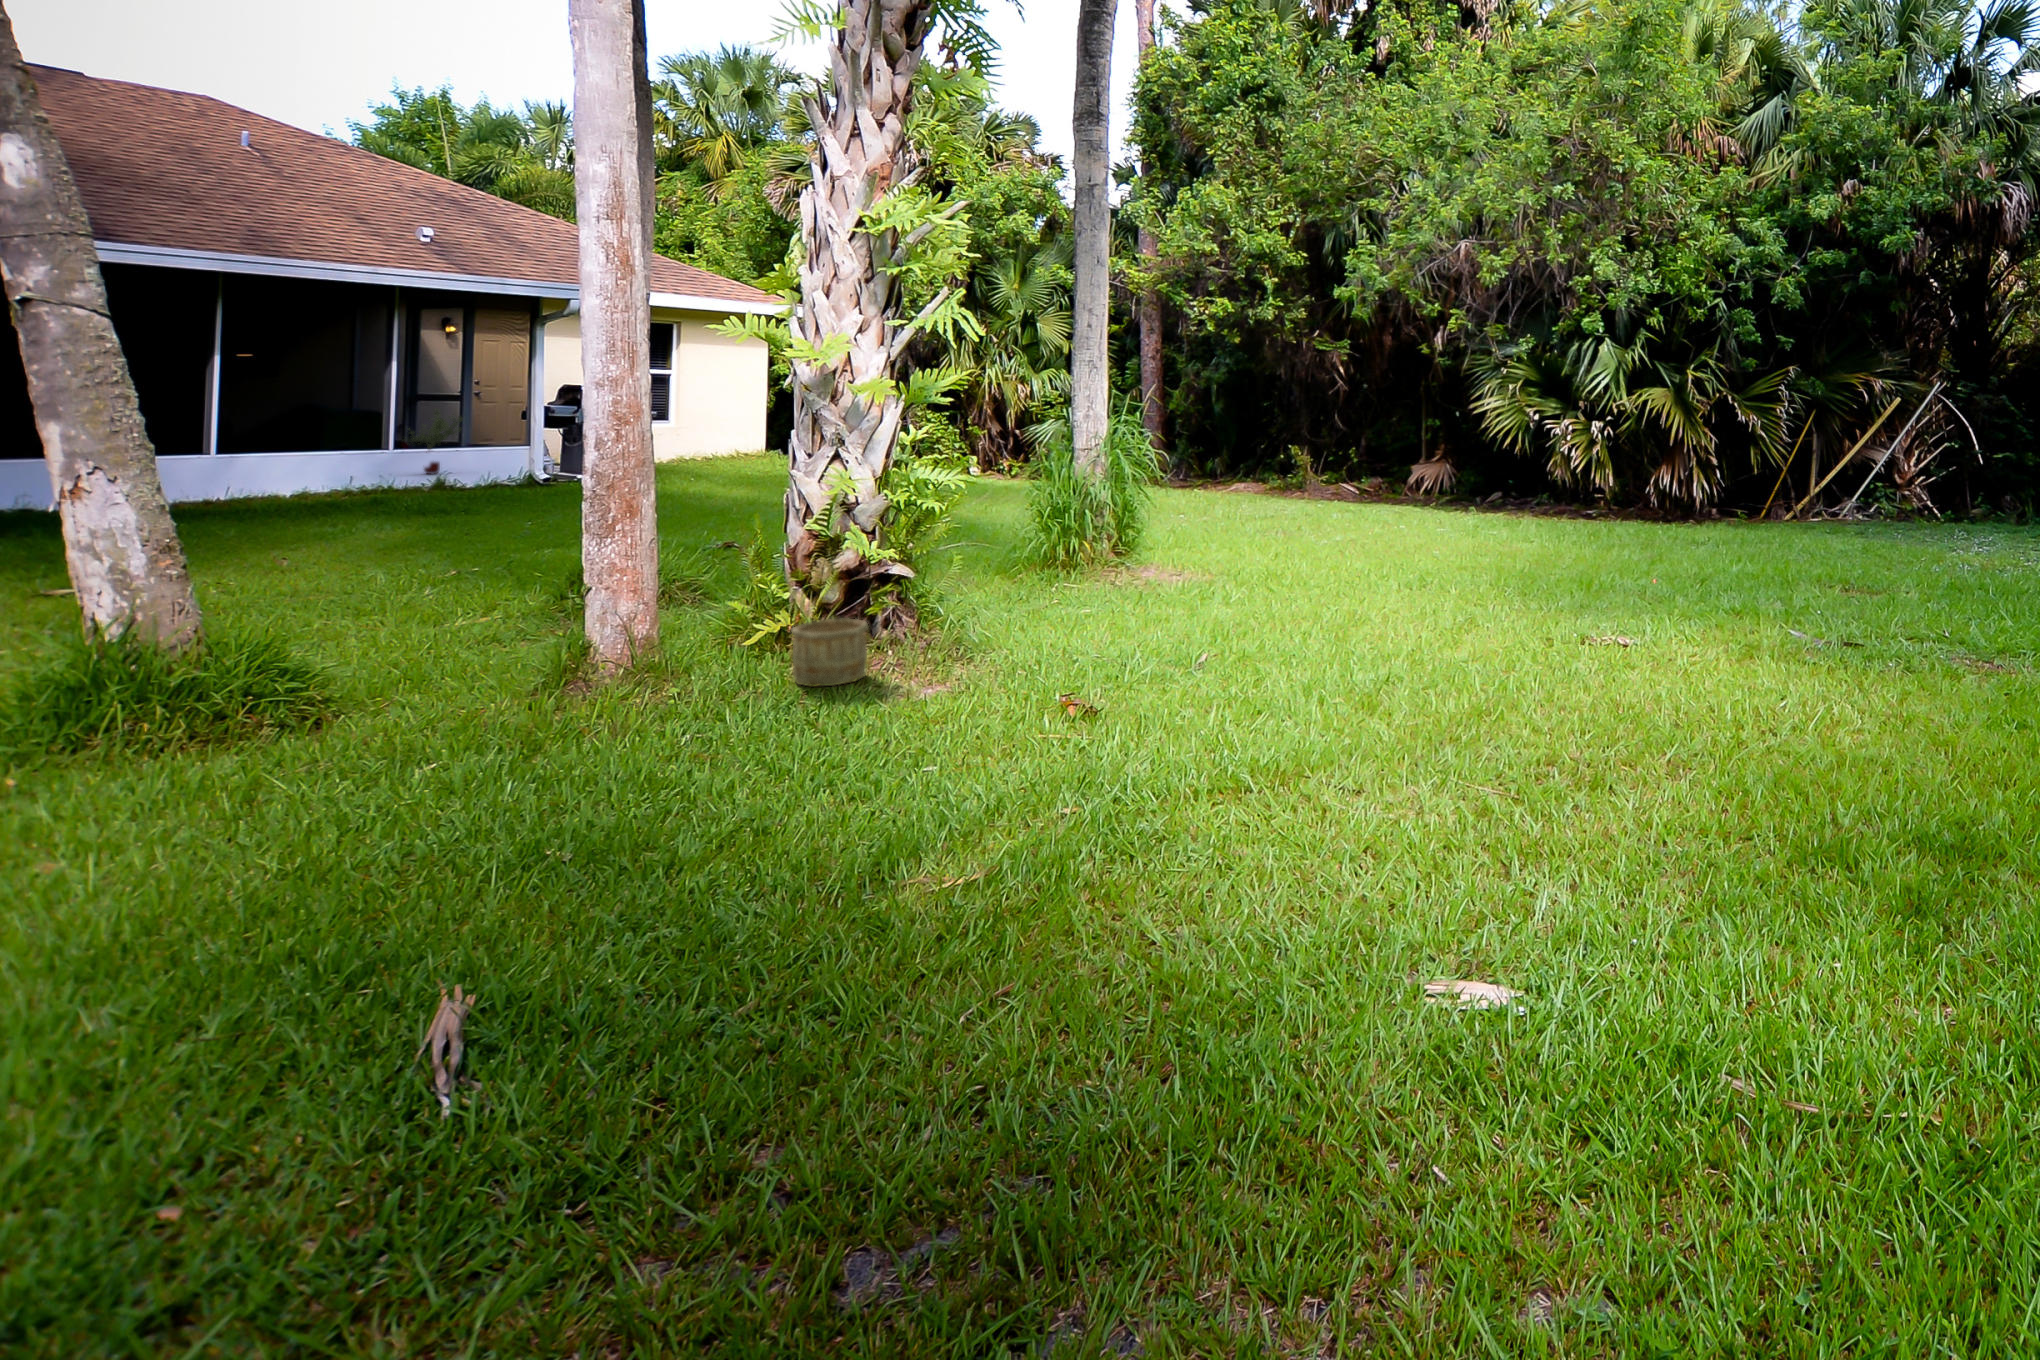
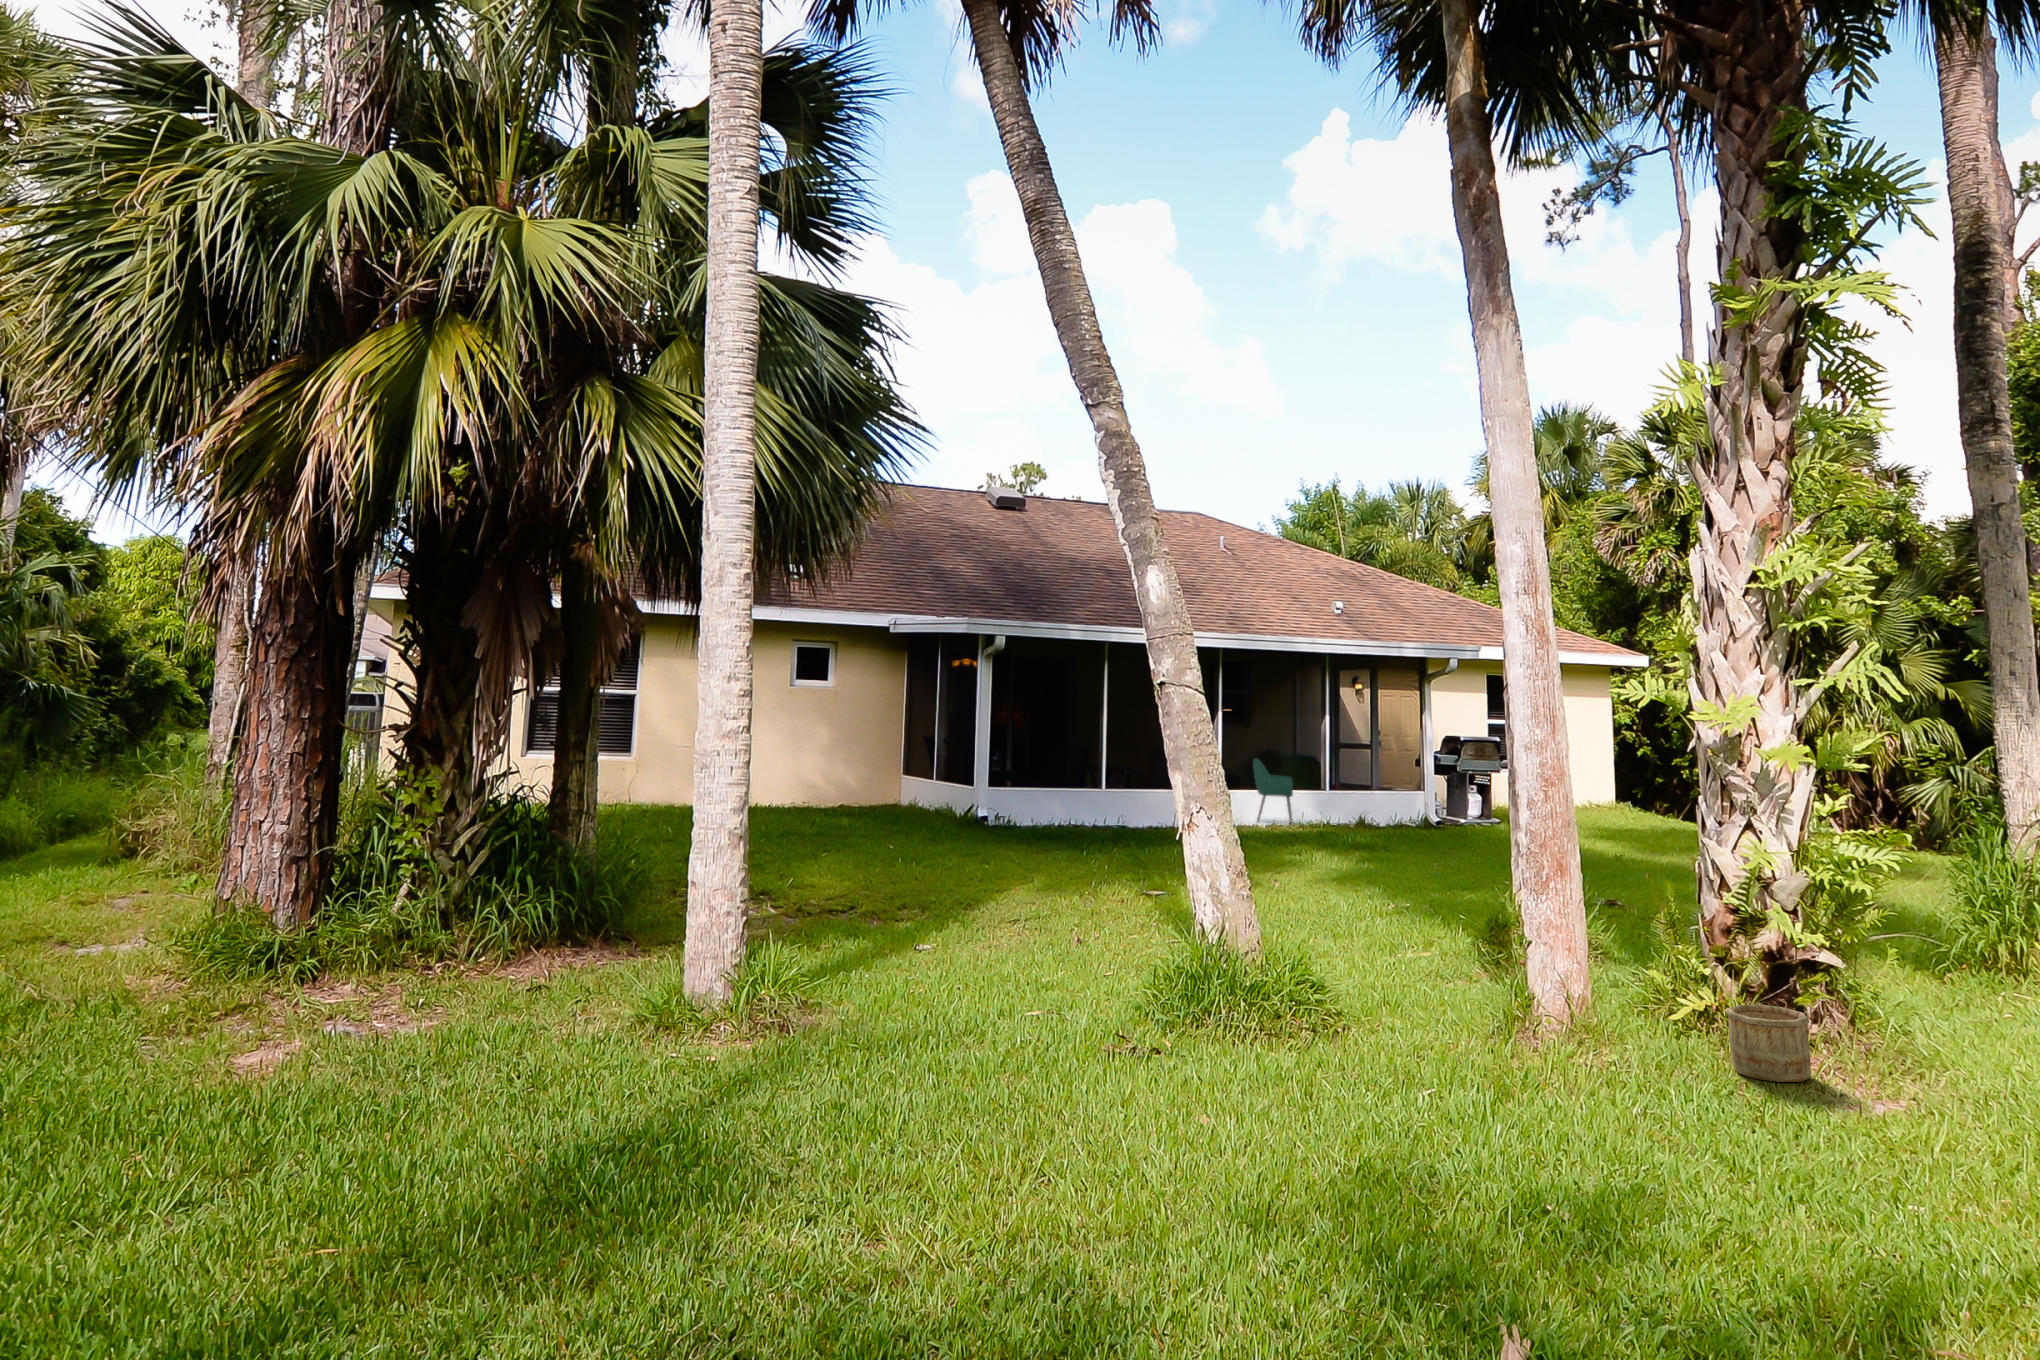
potted tree: present [404,408,462,474] -> none [1310,760,1353,822]
chair: none [317,409,377,481] -> present [1253,758,1293,823]

